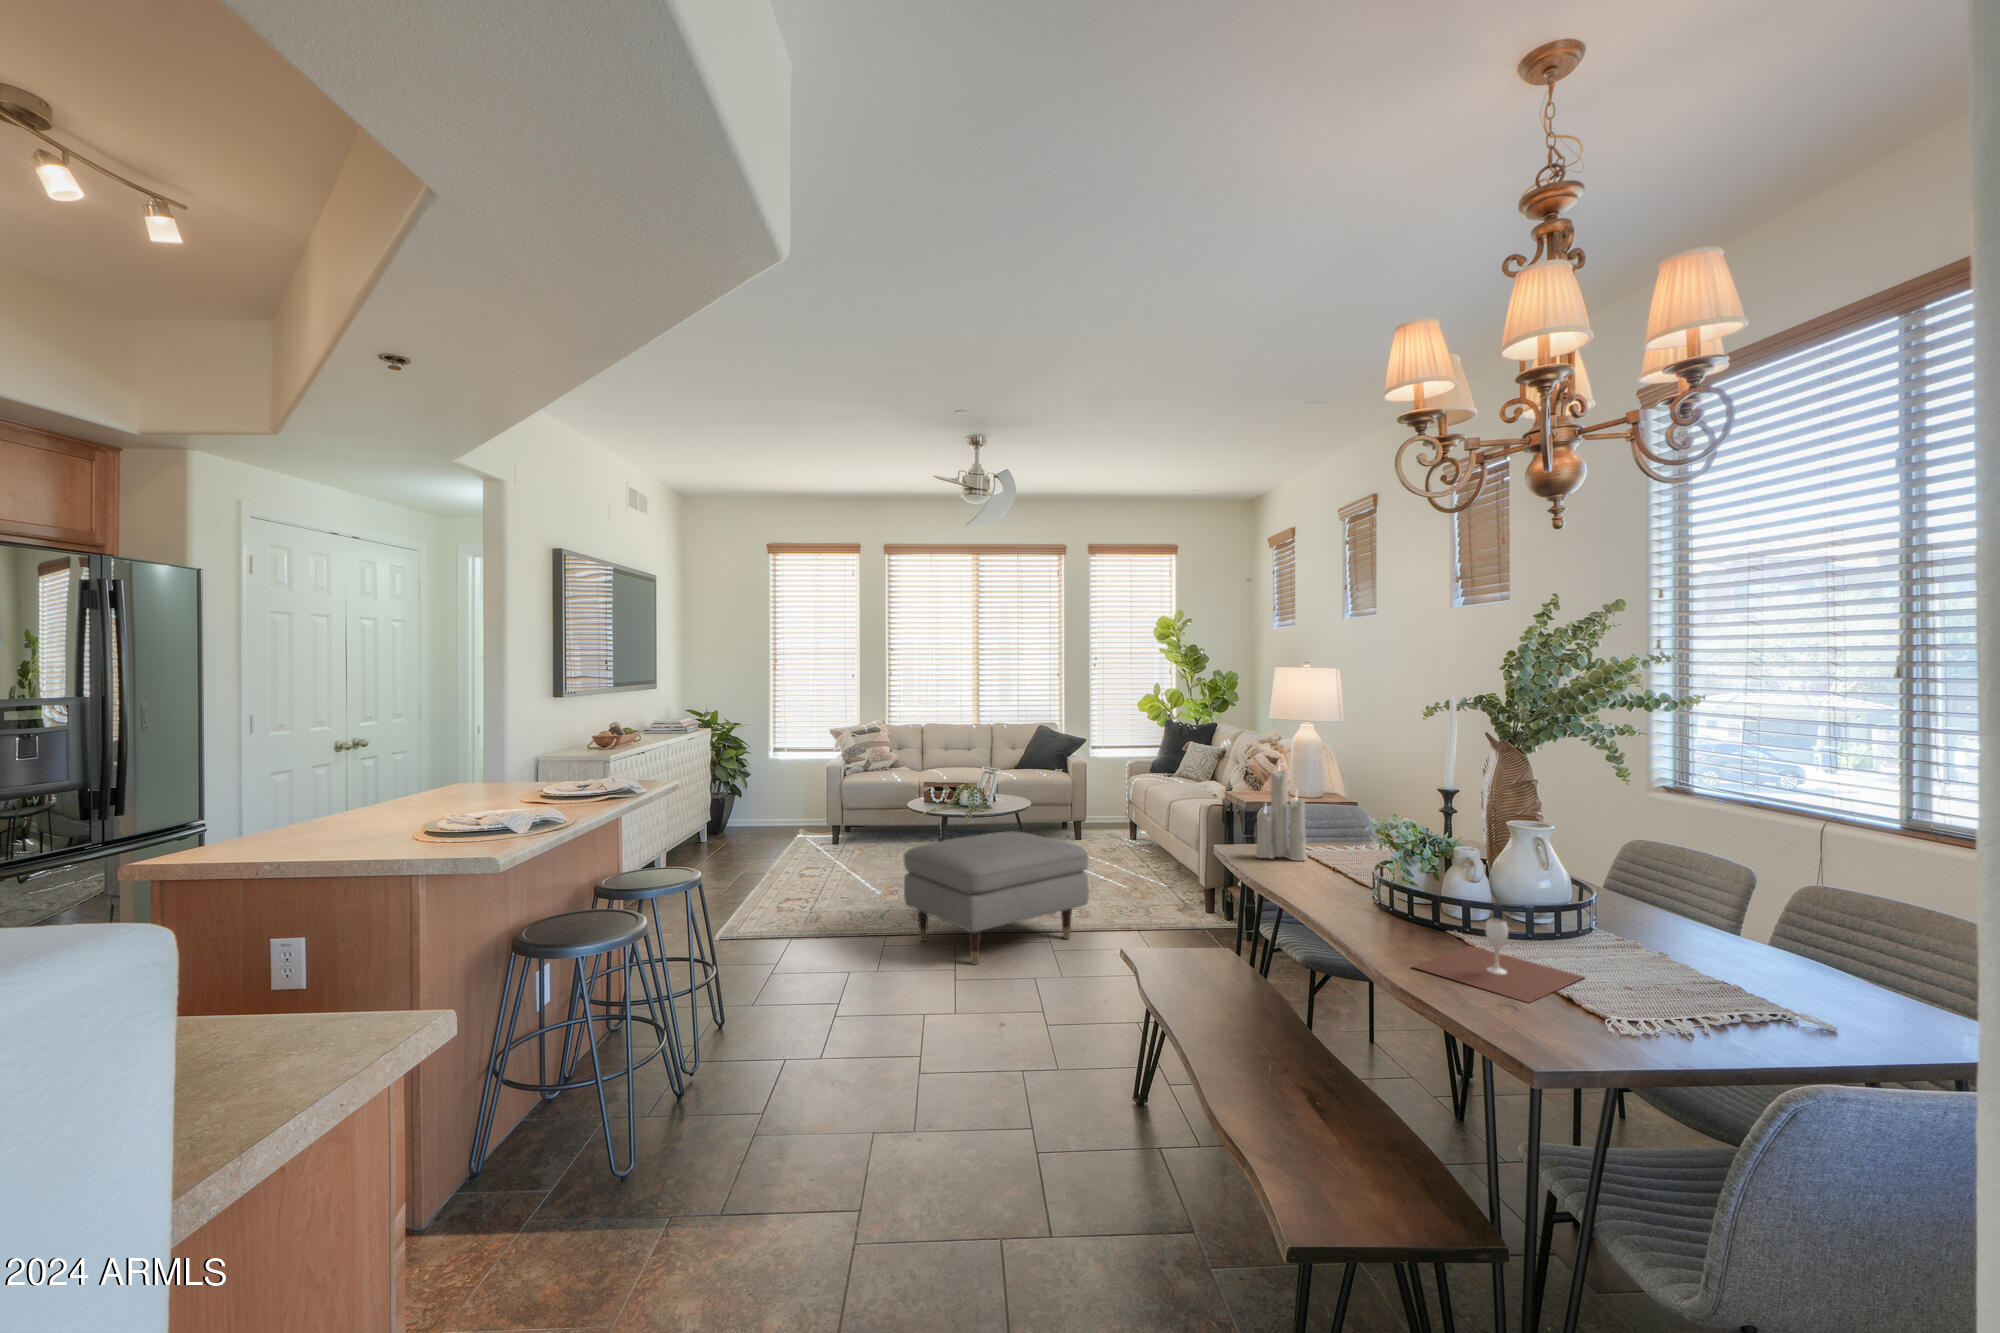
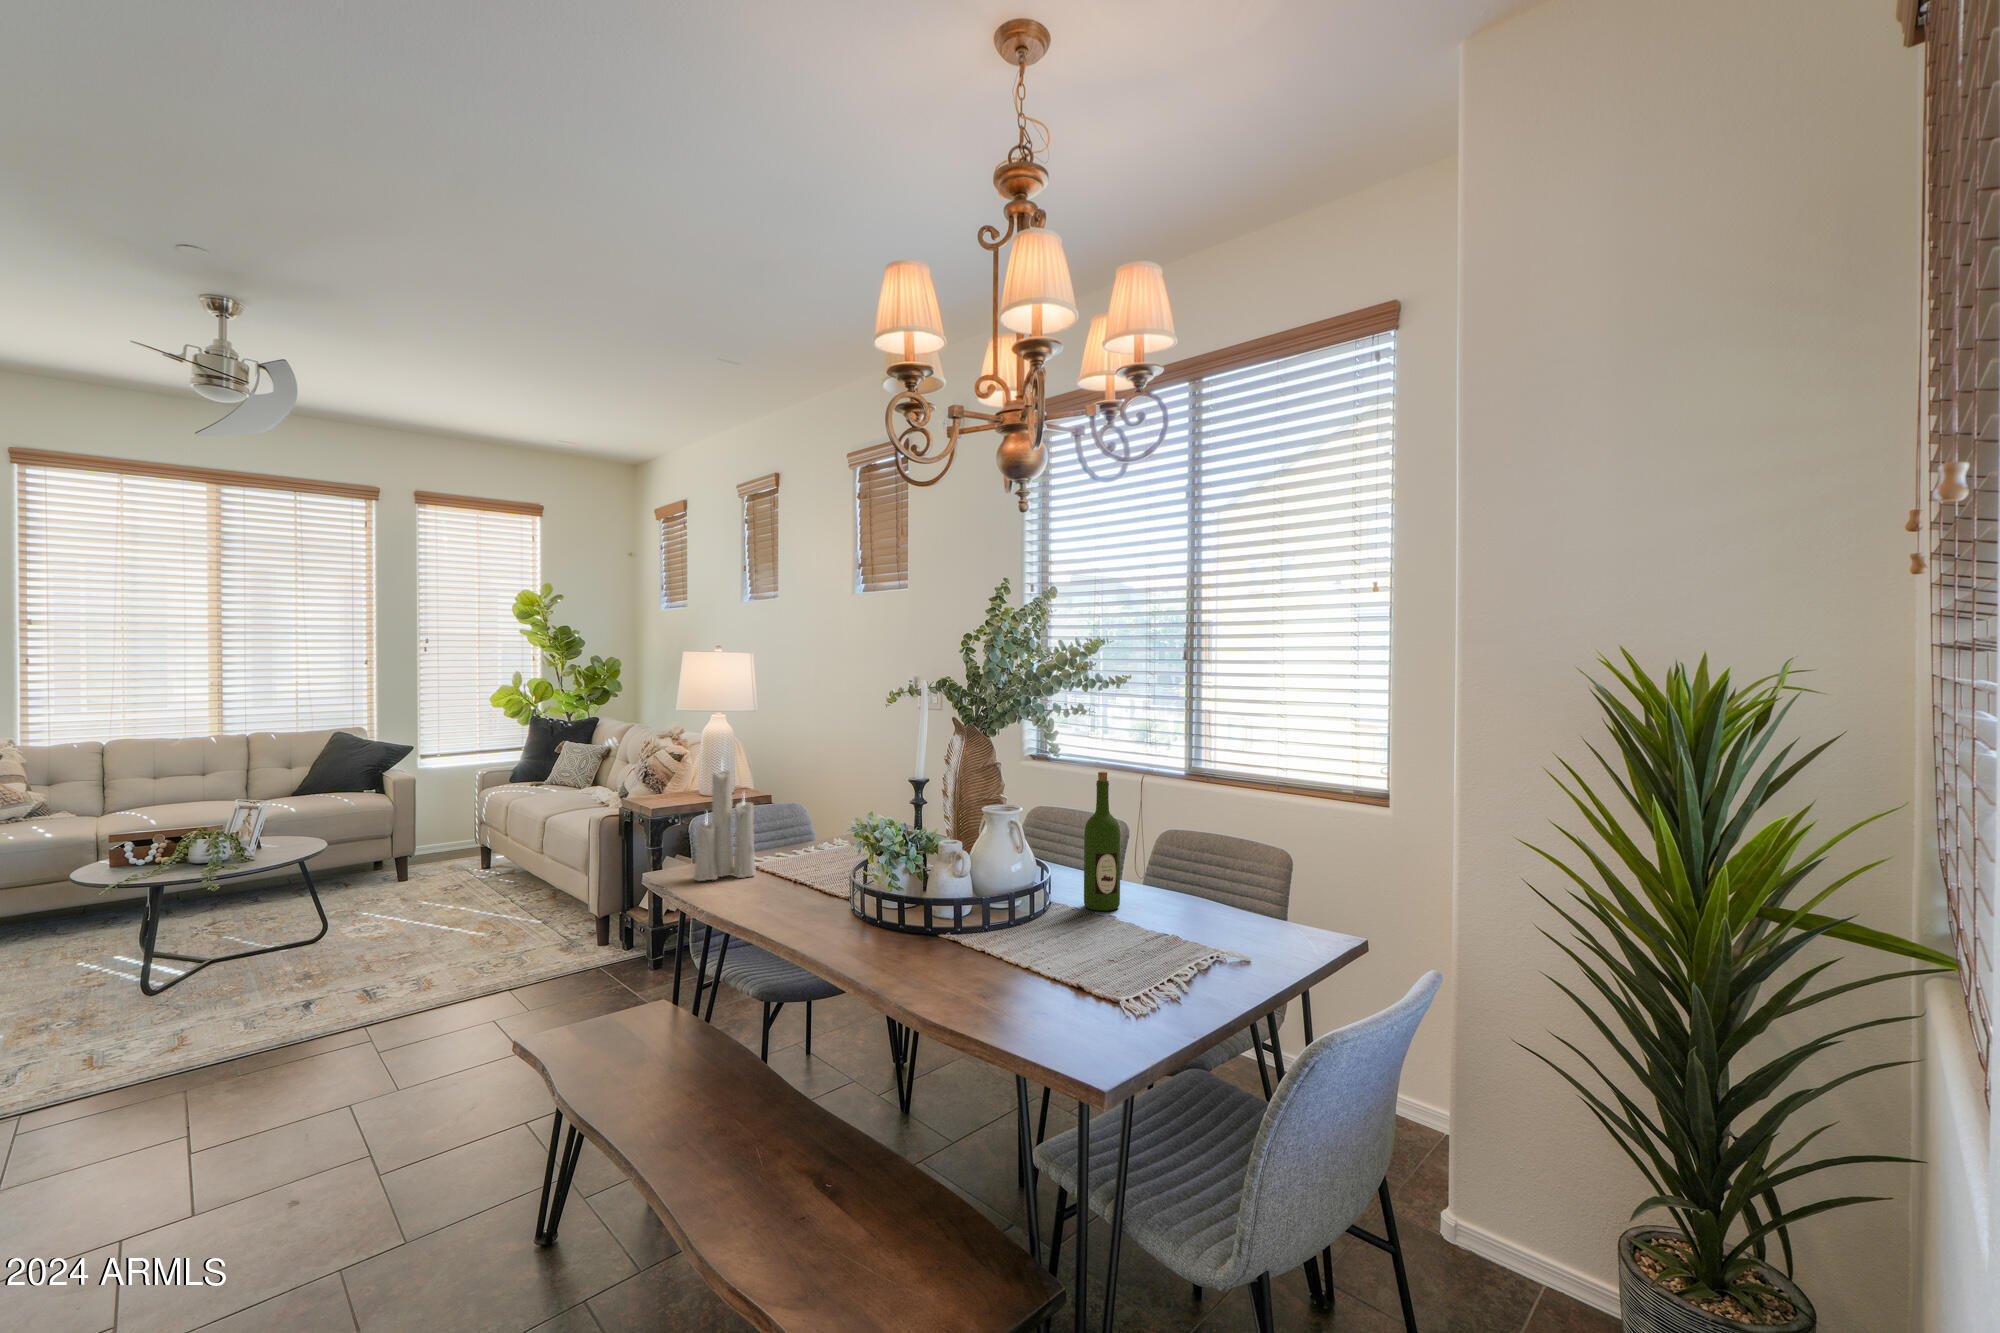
wine bottle: none [1623,799,1669,942] -> present [1084,772,1120,911]
ottoman: present [903,831,1089,965] -> none [74,887,433,1106]
wine glass: present [1413,918,1584,1003] -> none [928,918,1085,1009]

